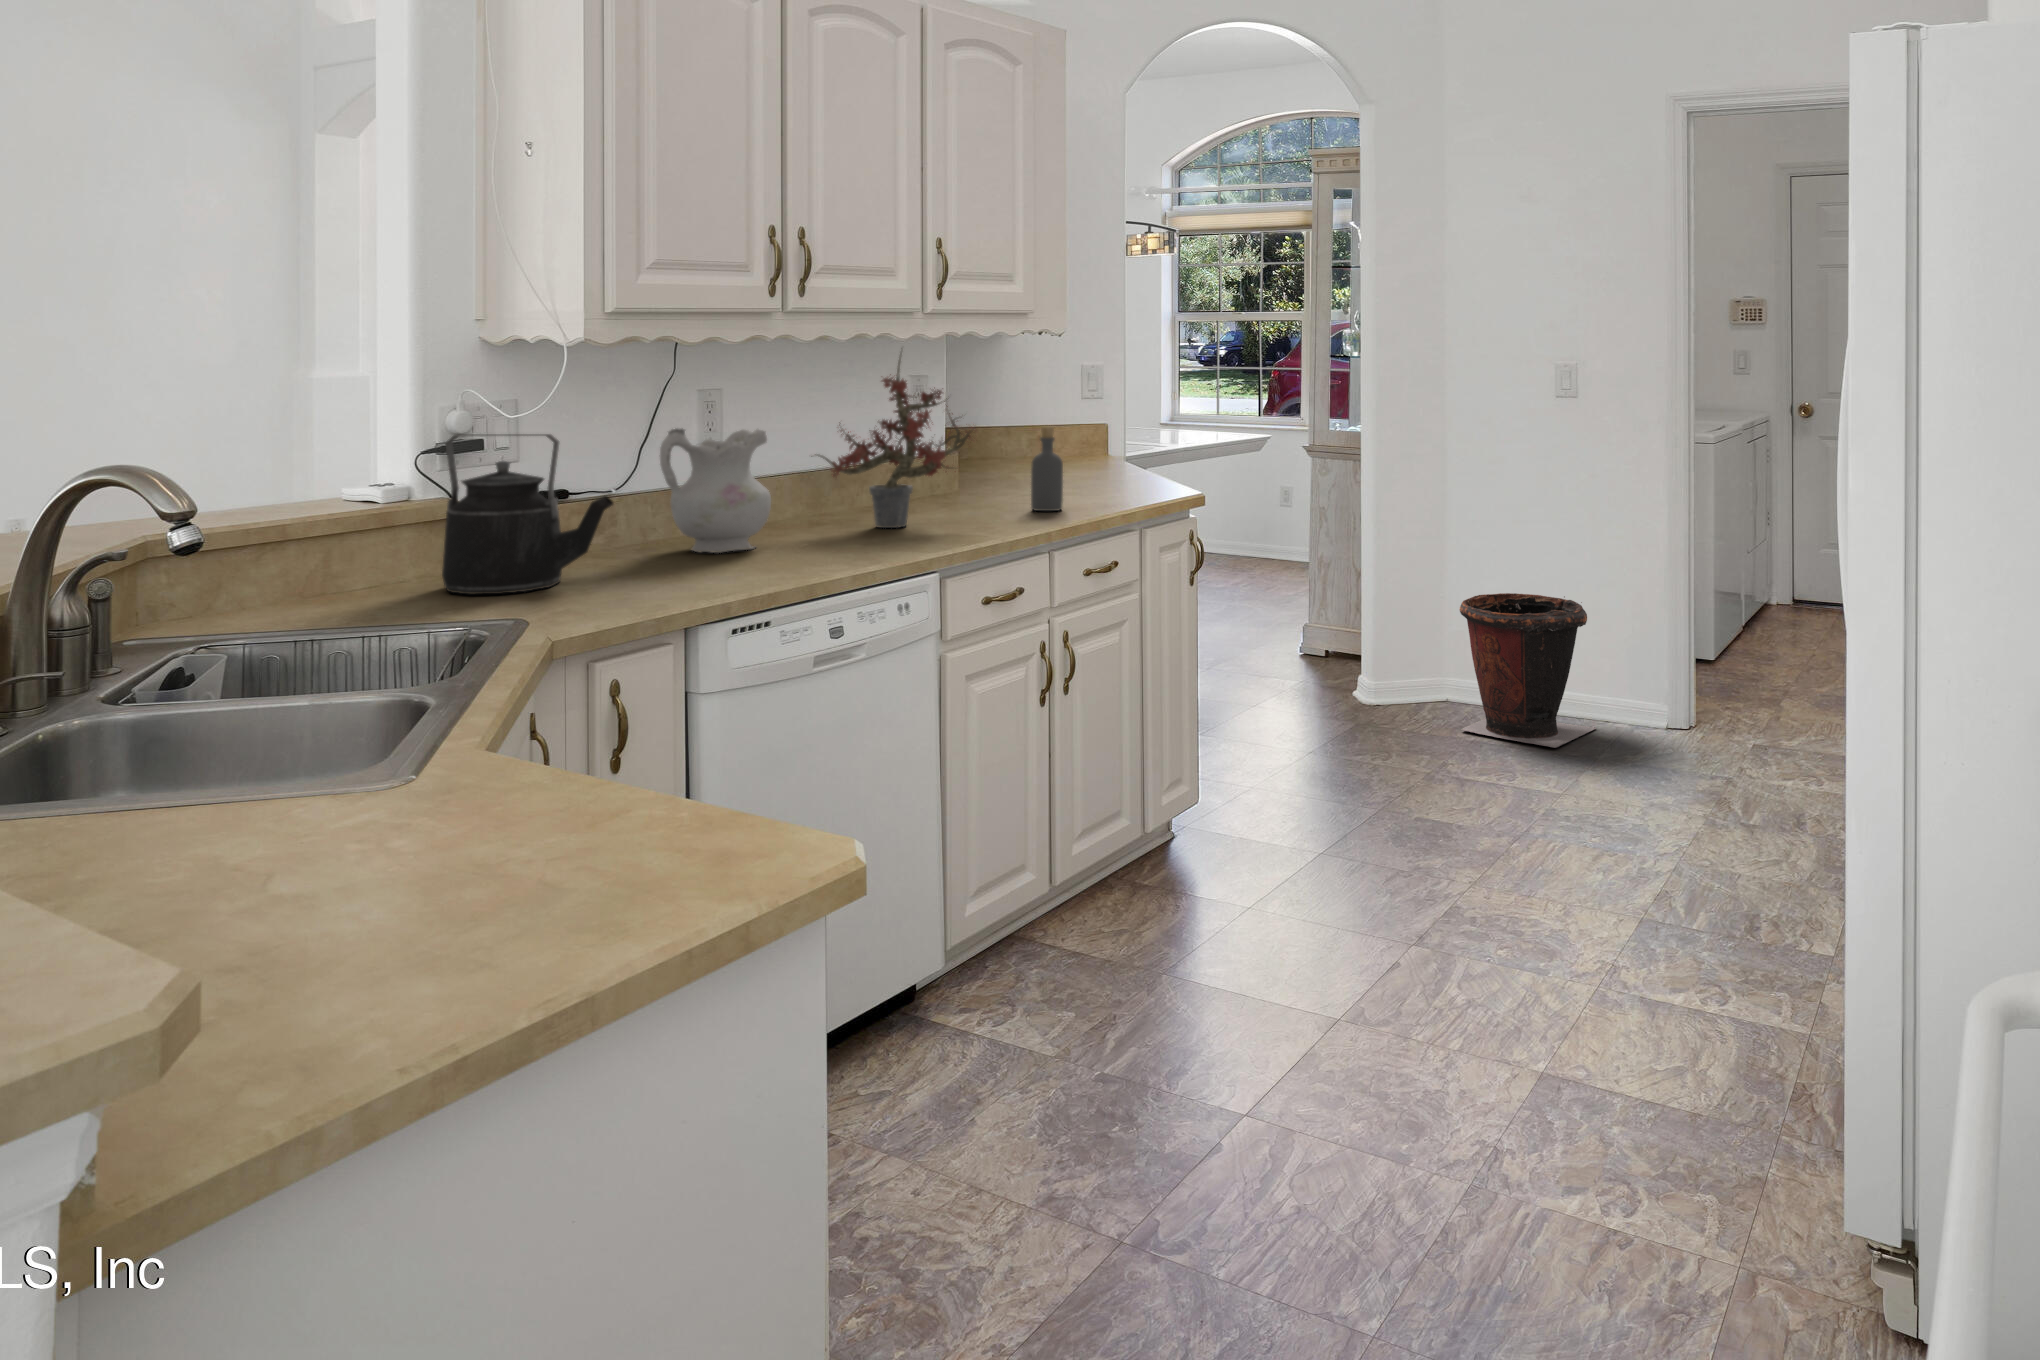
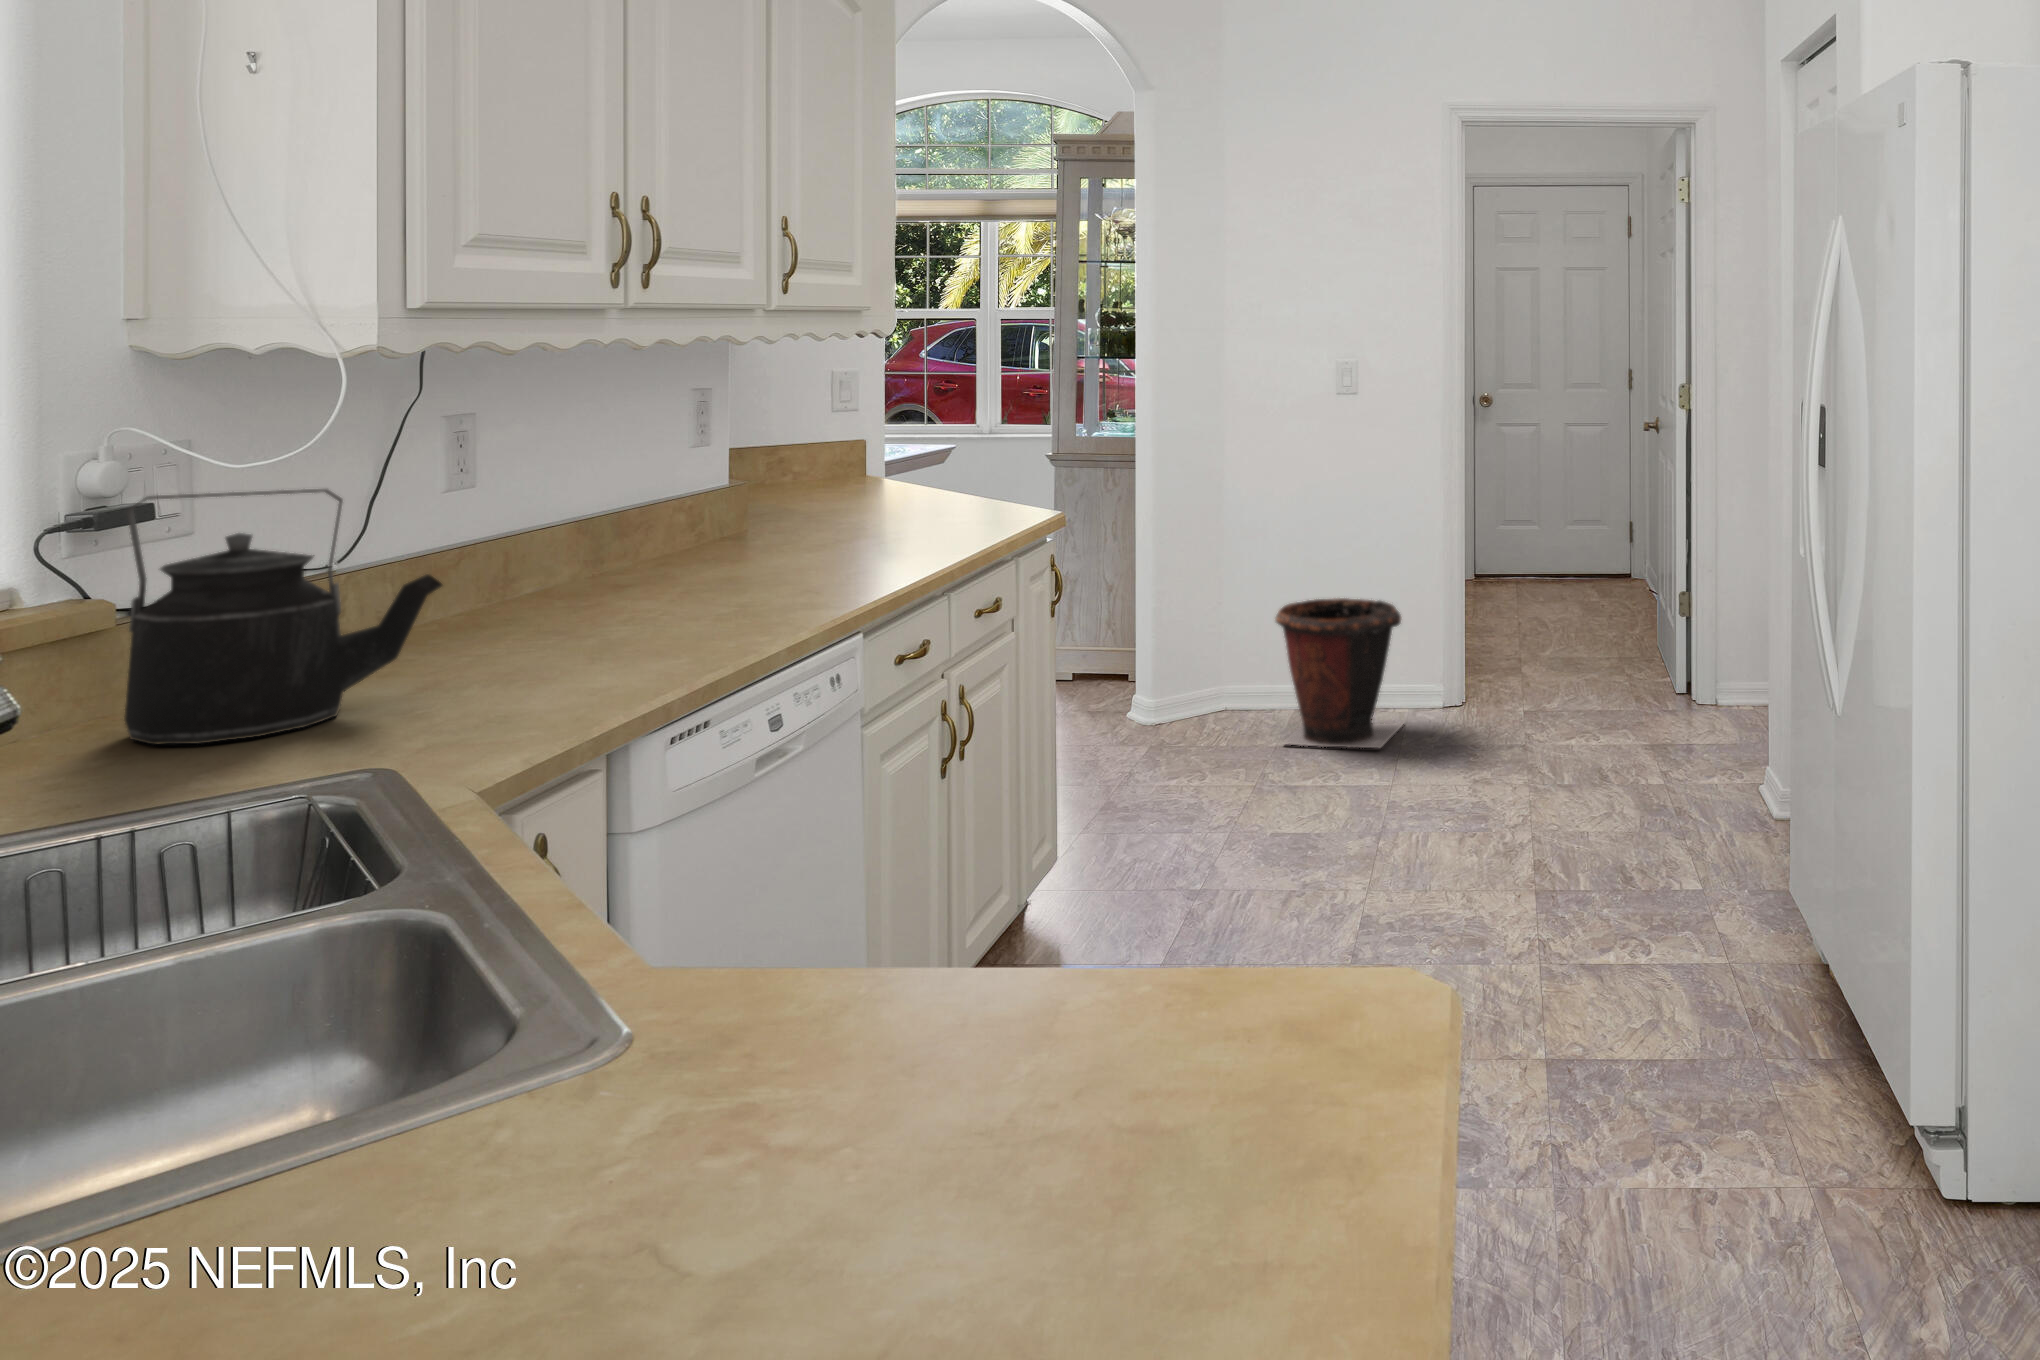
potted plant: present [811,357,974,528] -> none [638,353,858,586]
bottle: present [1031,426,1063,511] -> none [899,448,939,550]
ceramic pitcher: present [660,428,771,553] -> none [445,466,612,642]

